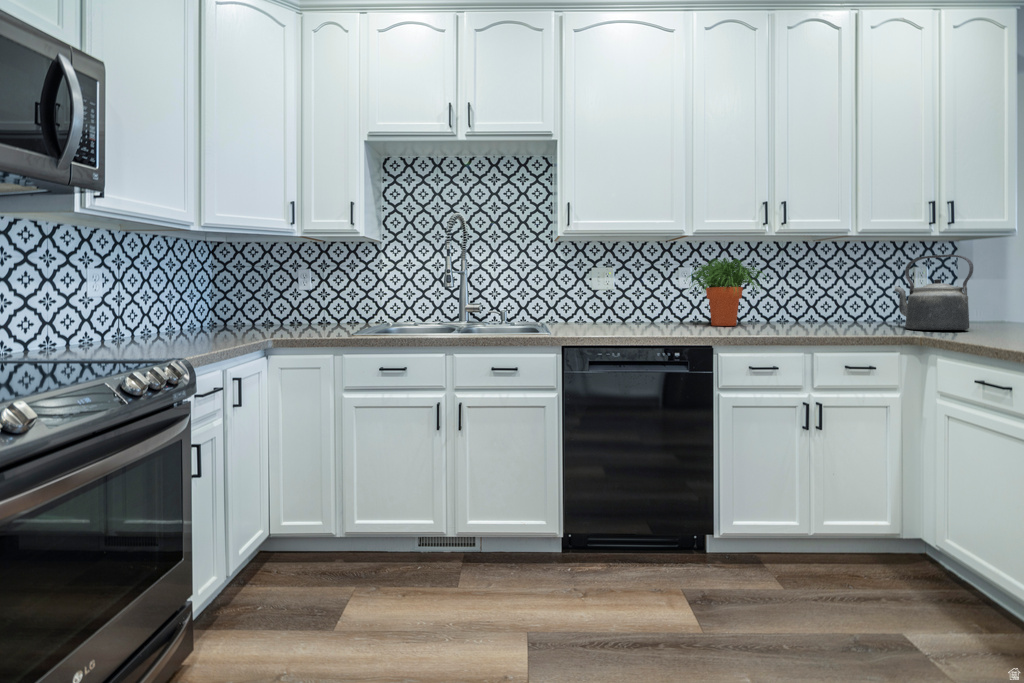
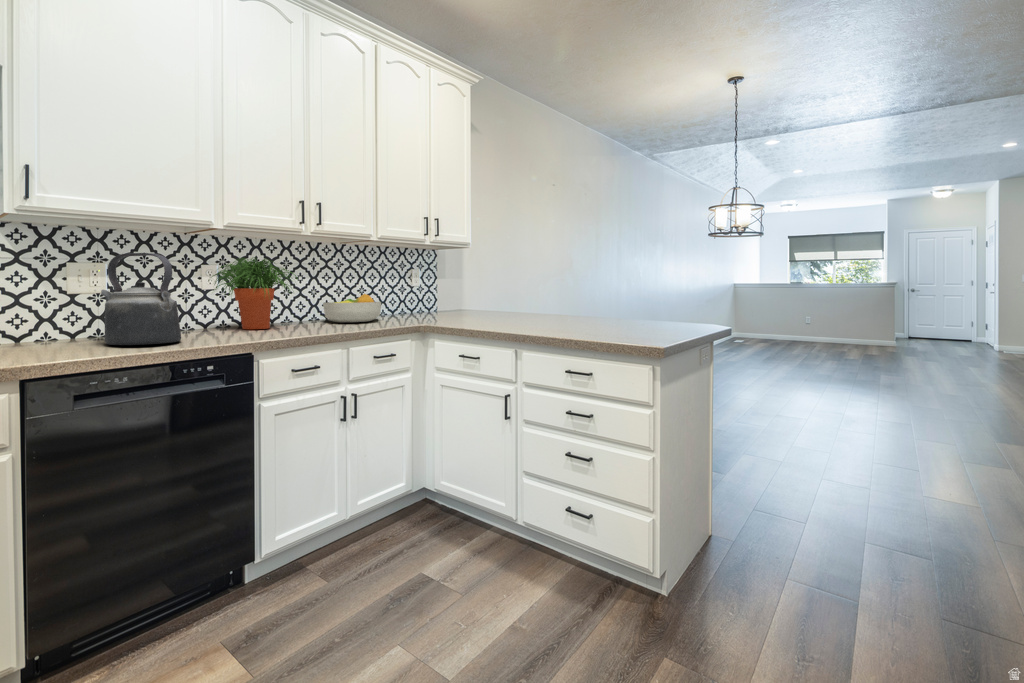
kettle: present [894,255,973,330] -> present [101,253,181,345]
fruit bowl: none [790,293,857,323] -> present [323,294,381,322]

